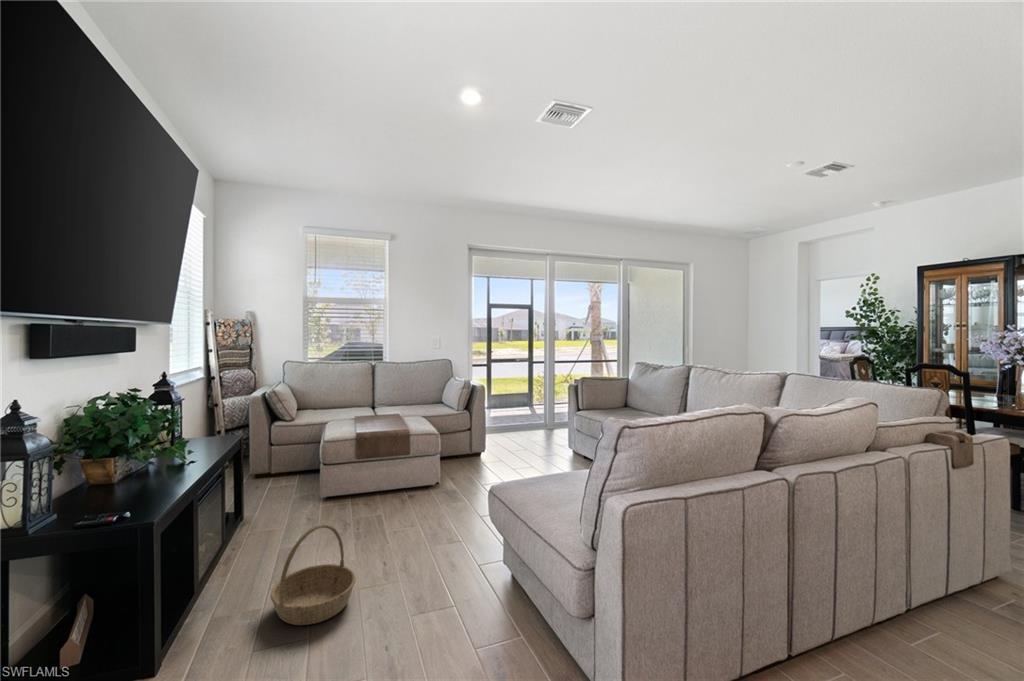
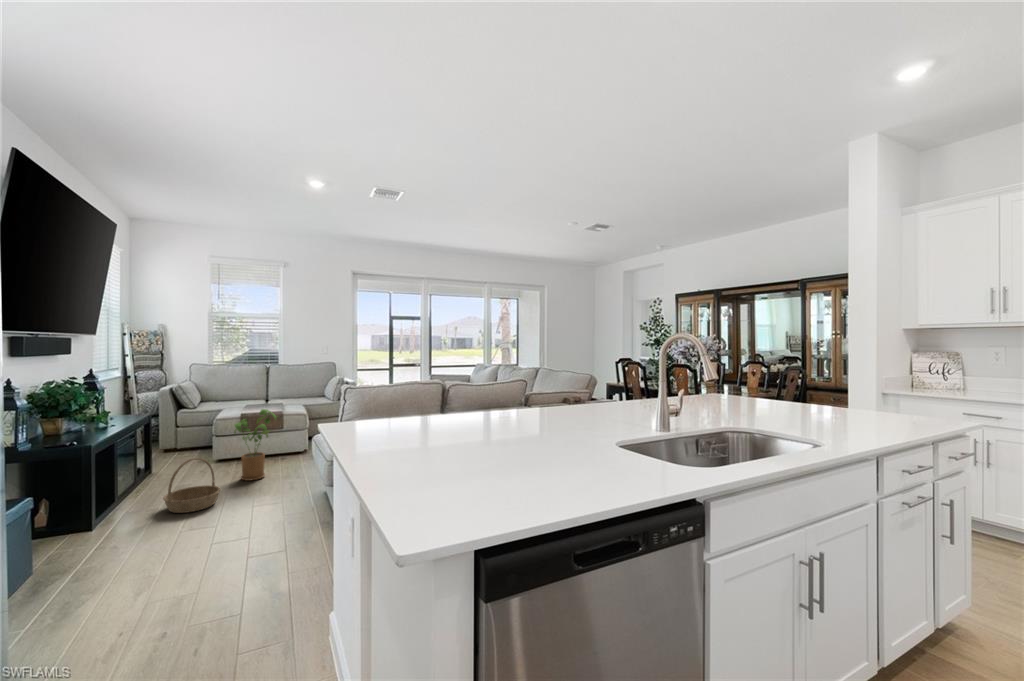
house plant: none [358,434,417,543] -> present [234,409,276,481]

